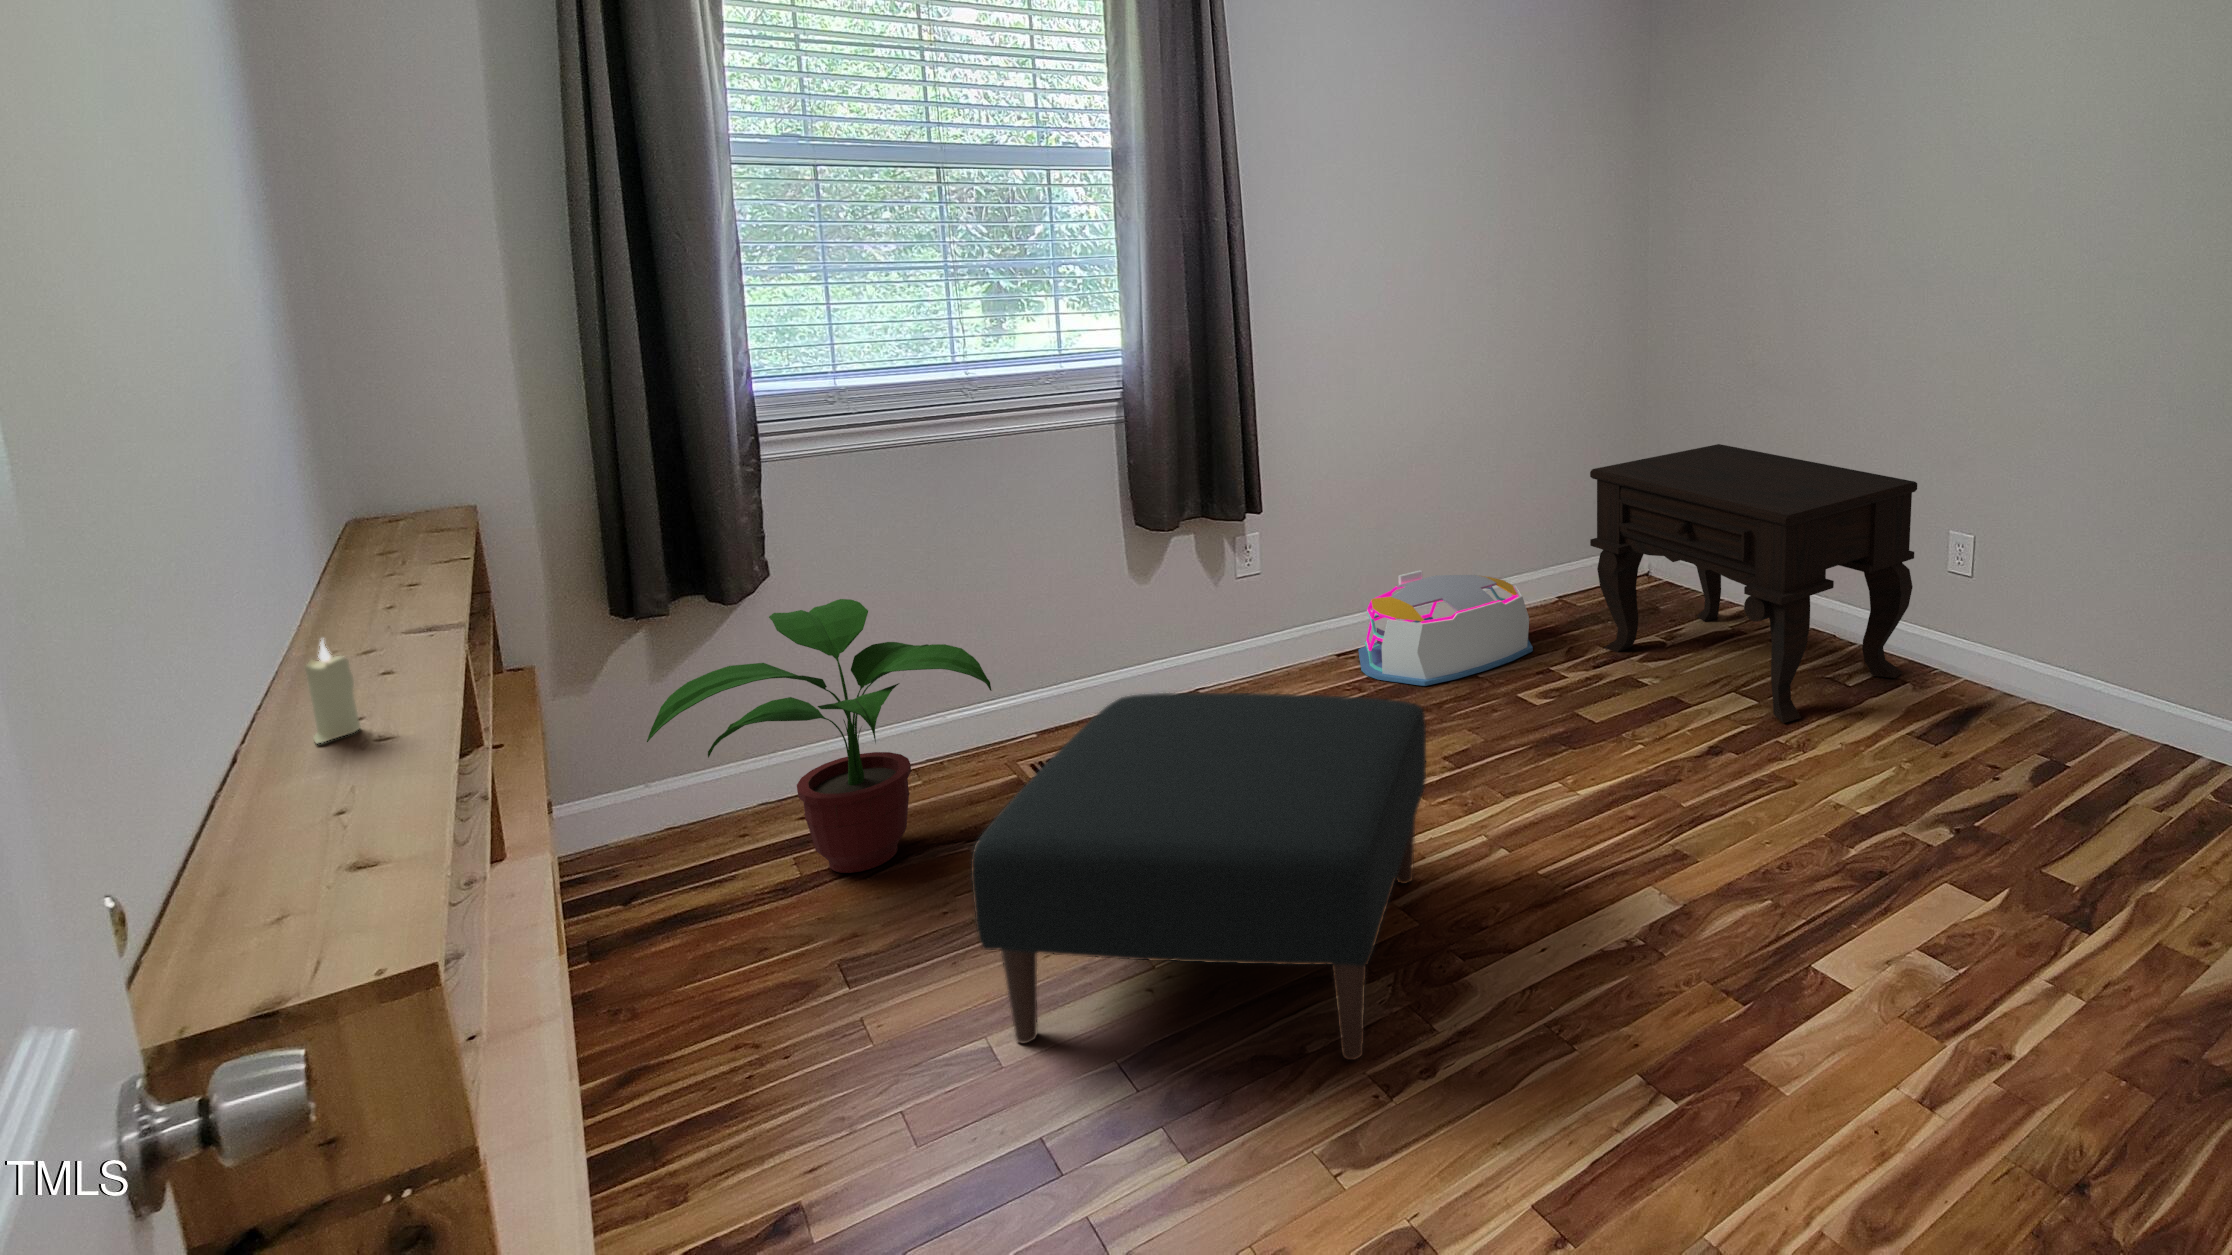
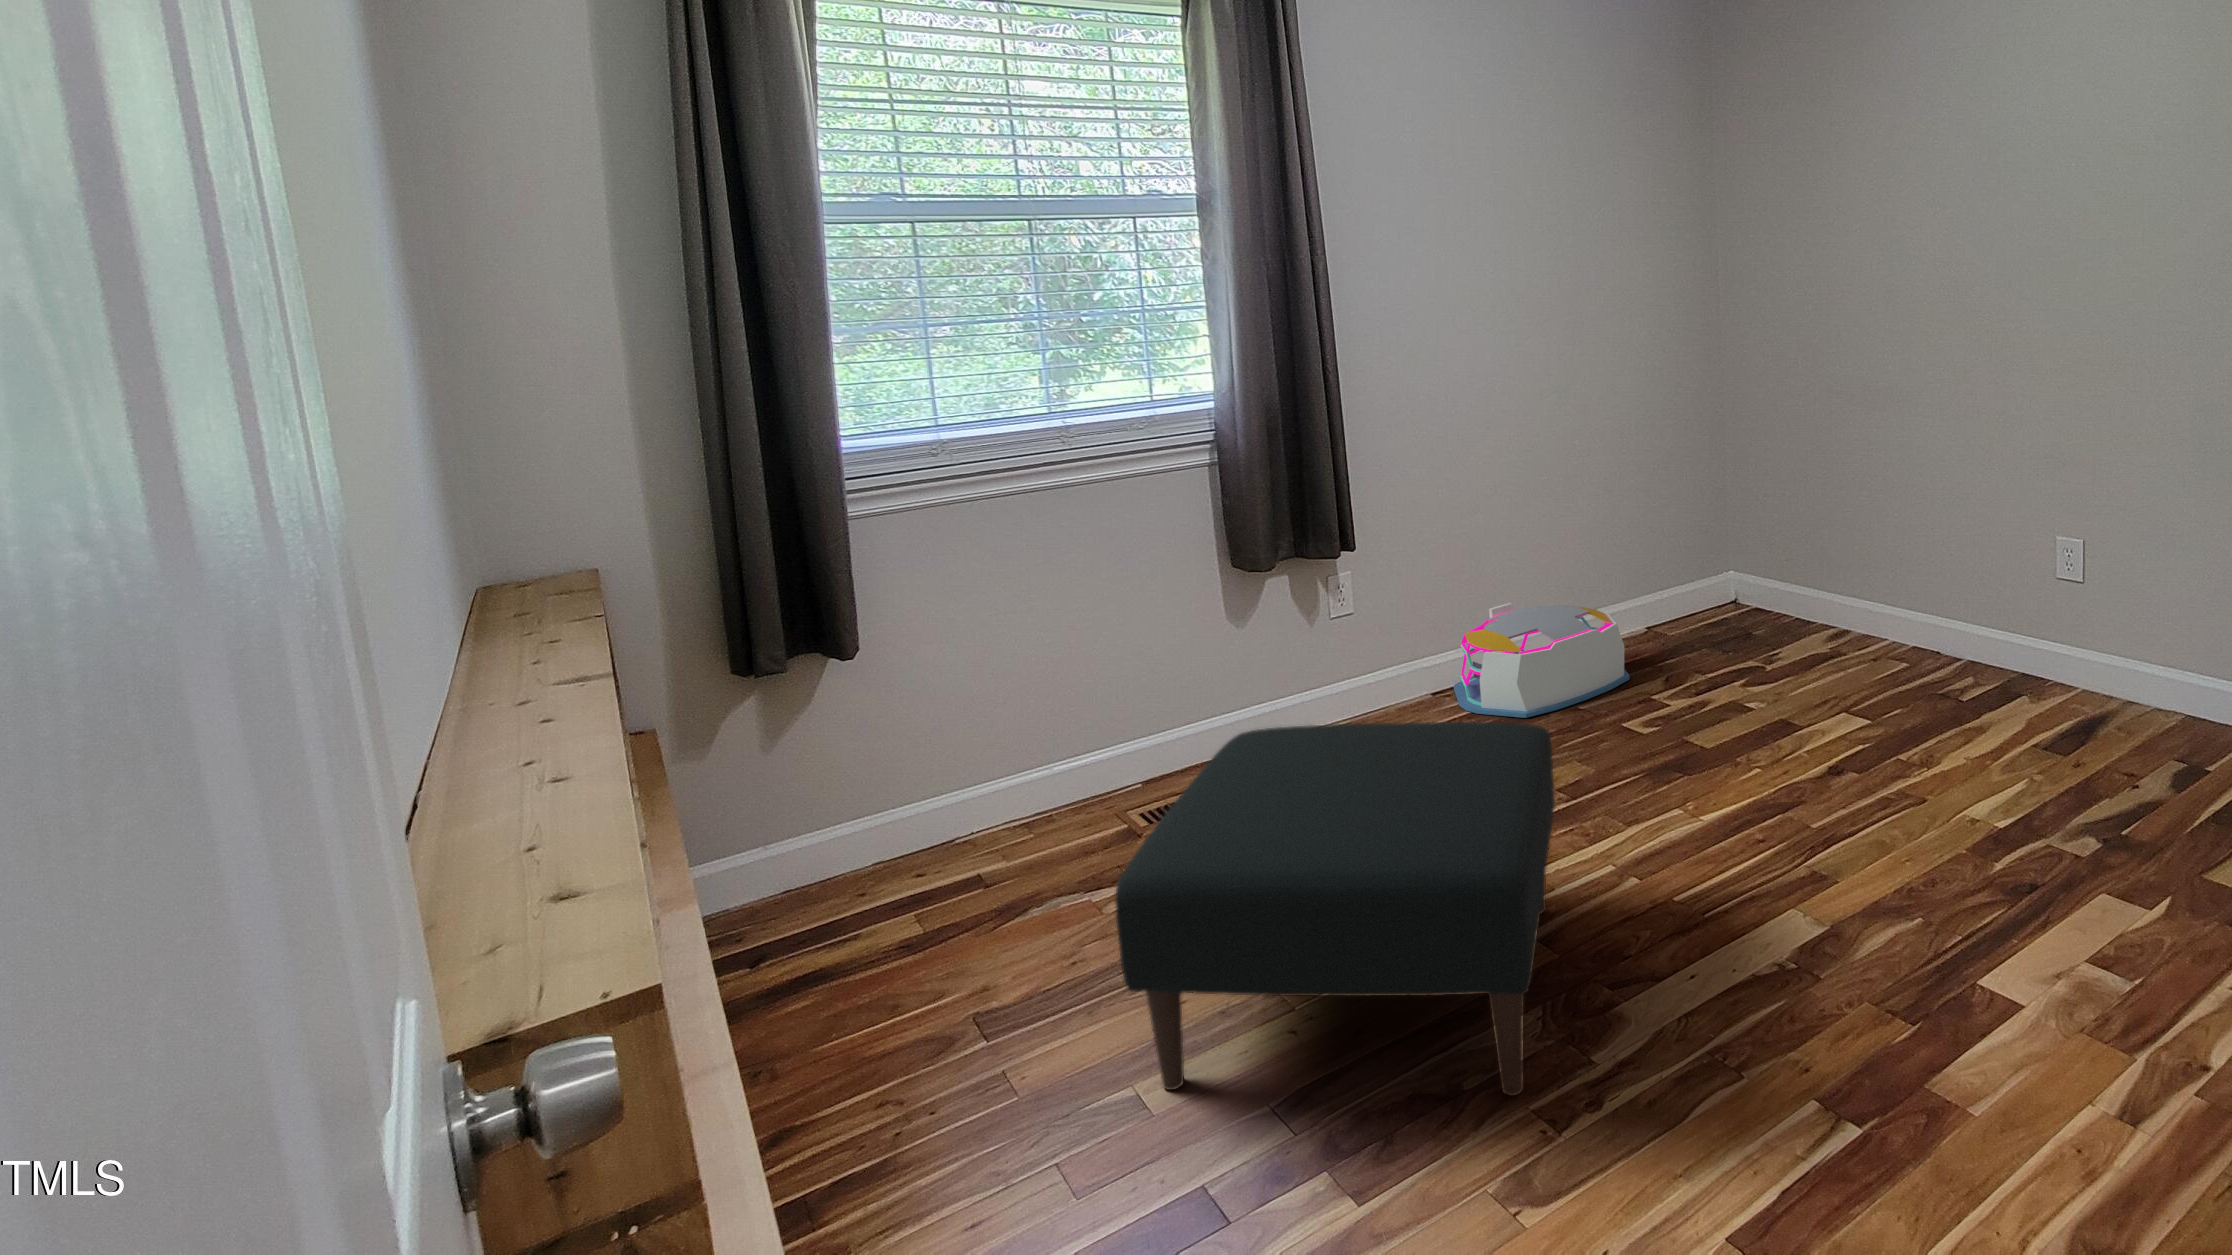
side table: present [1590,444,1917,723] -> none [1679,462,2018,739]
potted plant: present [647,599,992,873] -> none [775,648,1109,925]
candle: present [305,640,361,743] -> none [471,680,525,789]

